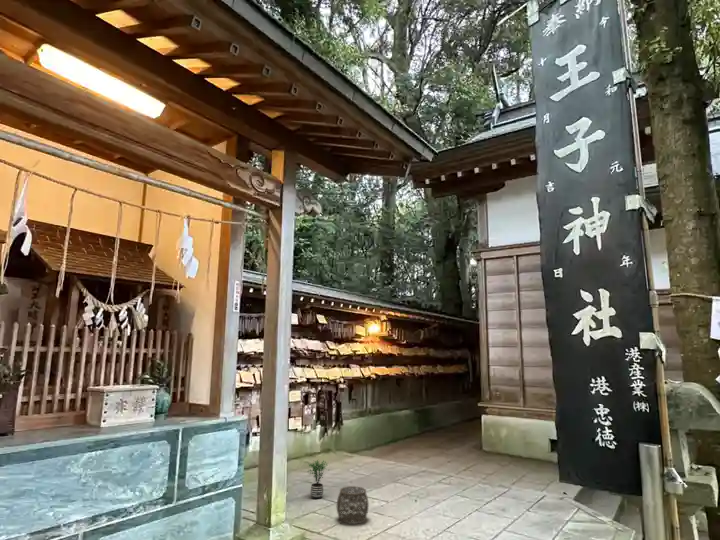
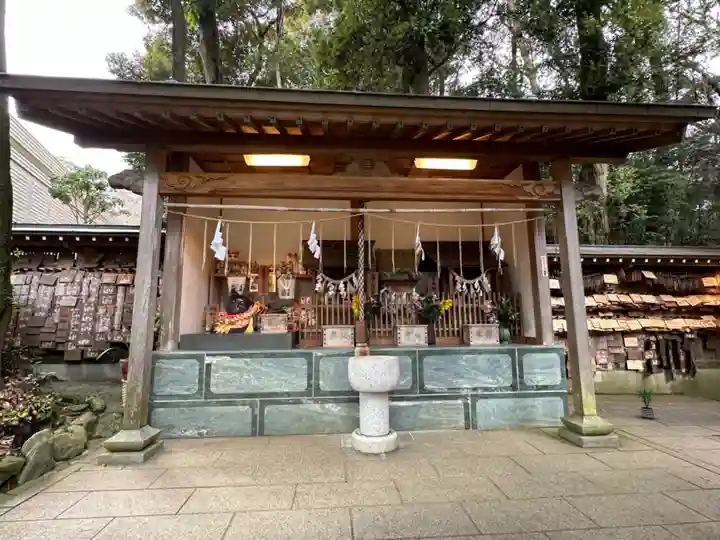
woven basket: present [337,486,369,524] -> none [657,408,692,437]

